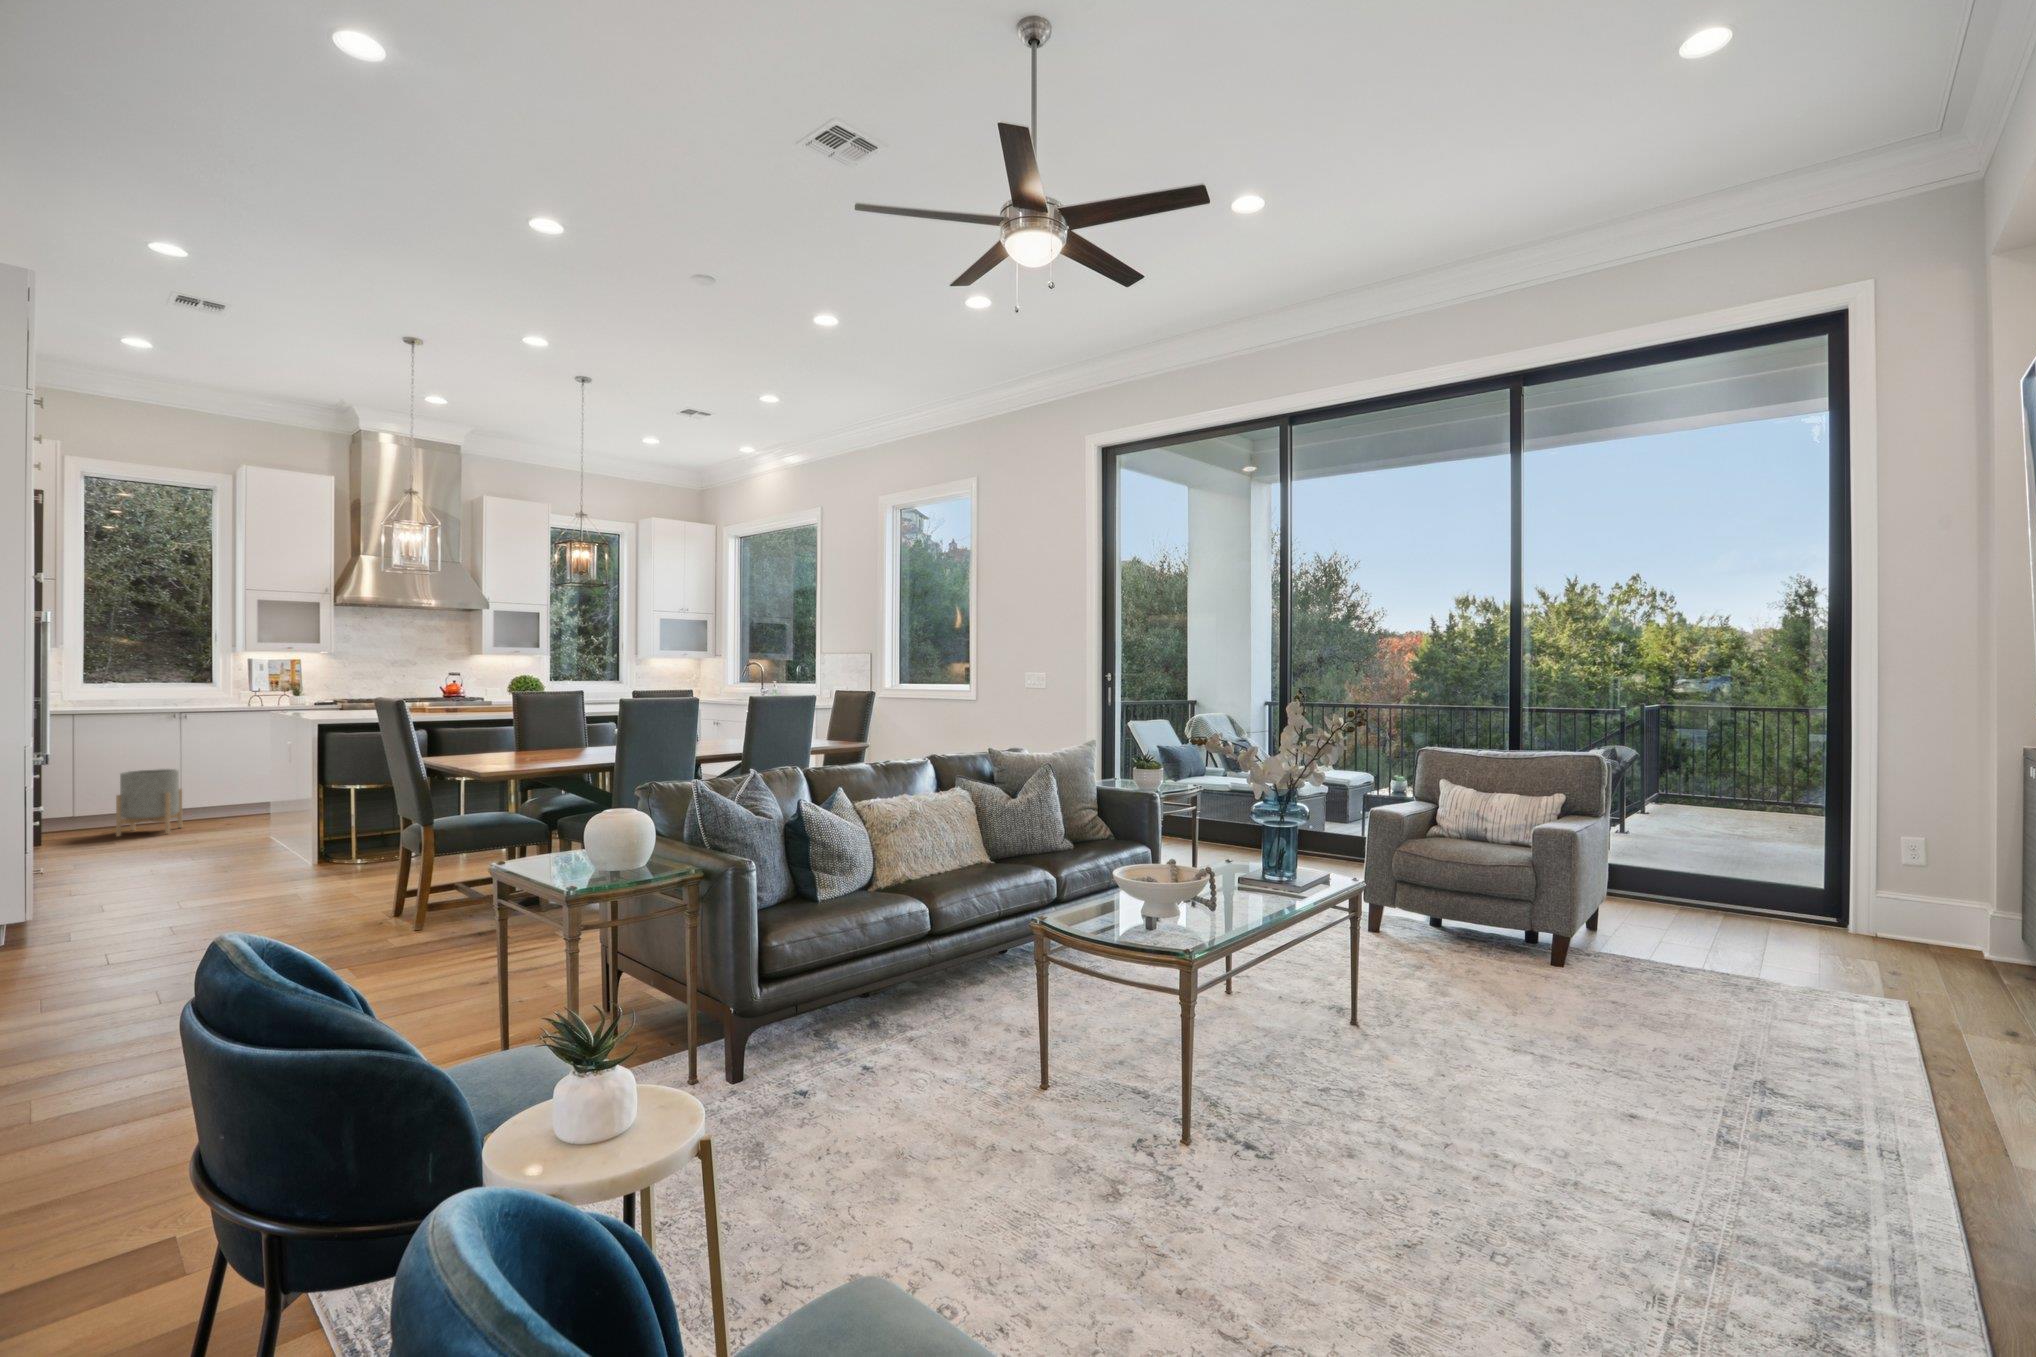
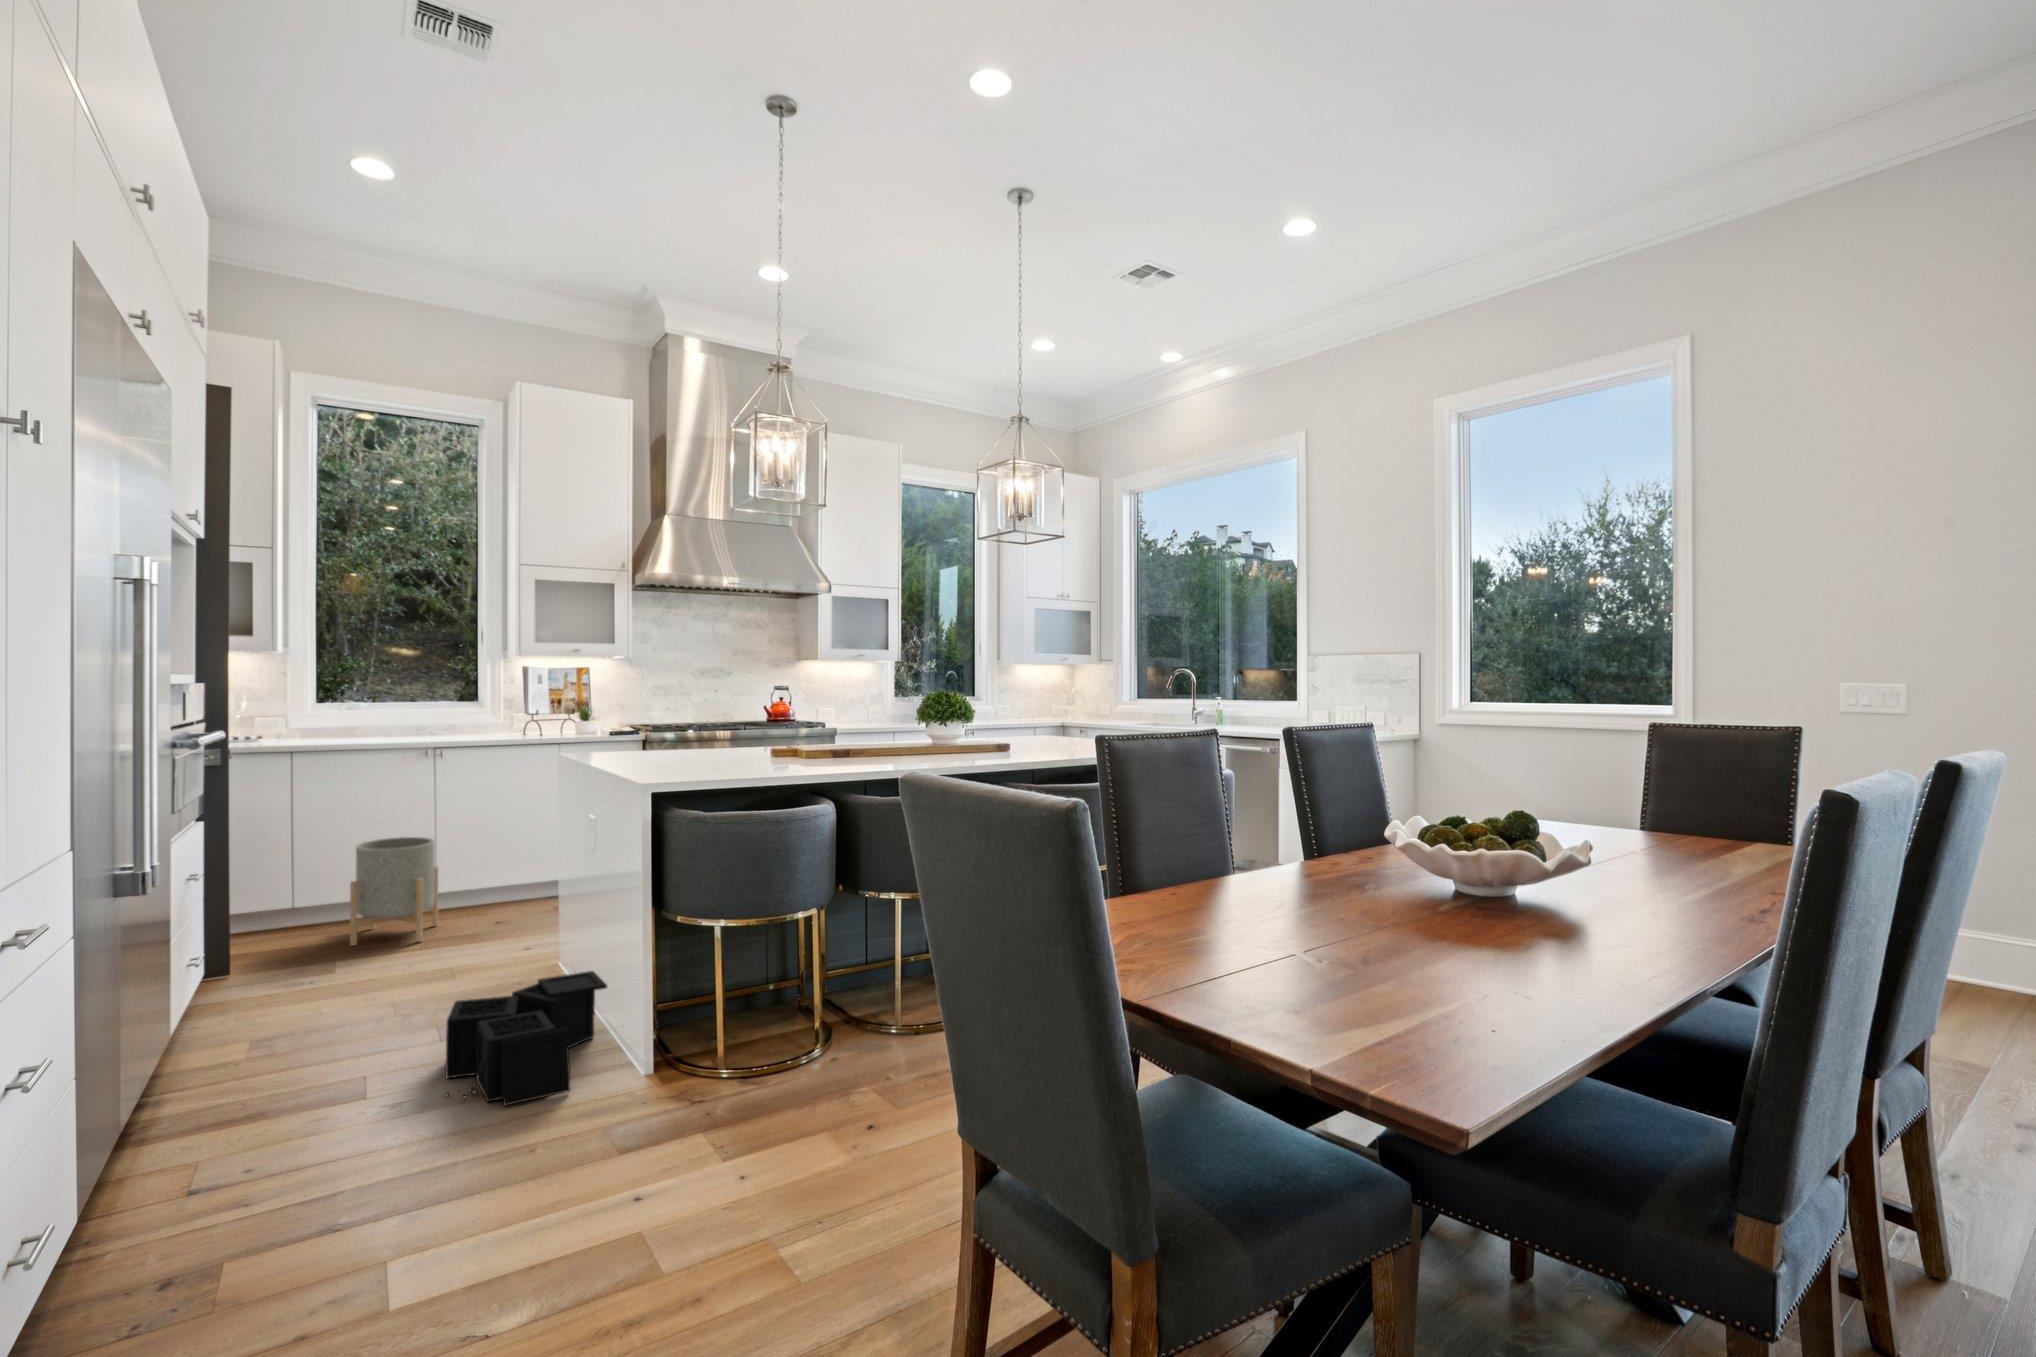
storage bin: none [179,824,286,877] -> present [445,971,607,1105]

